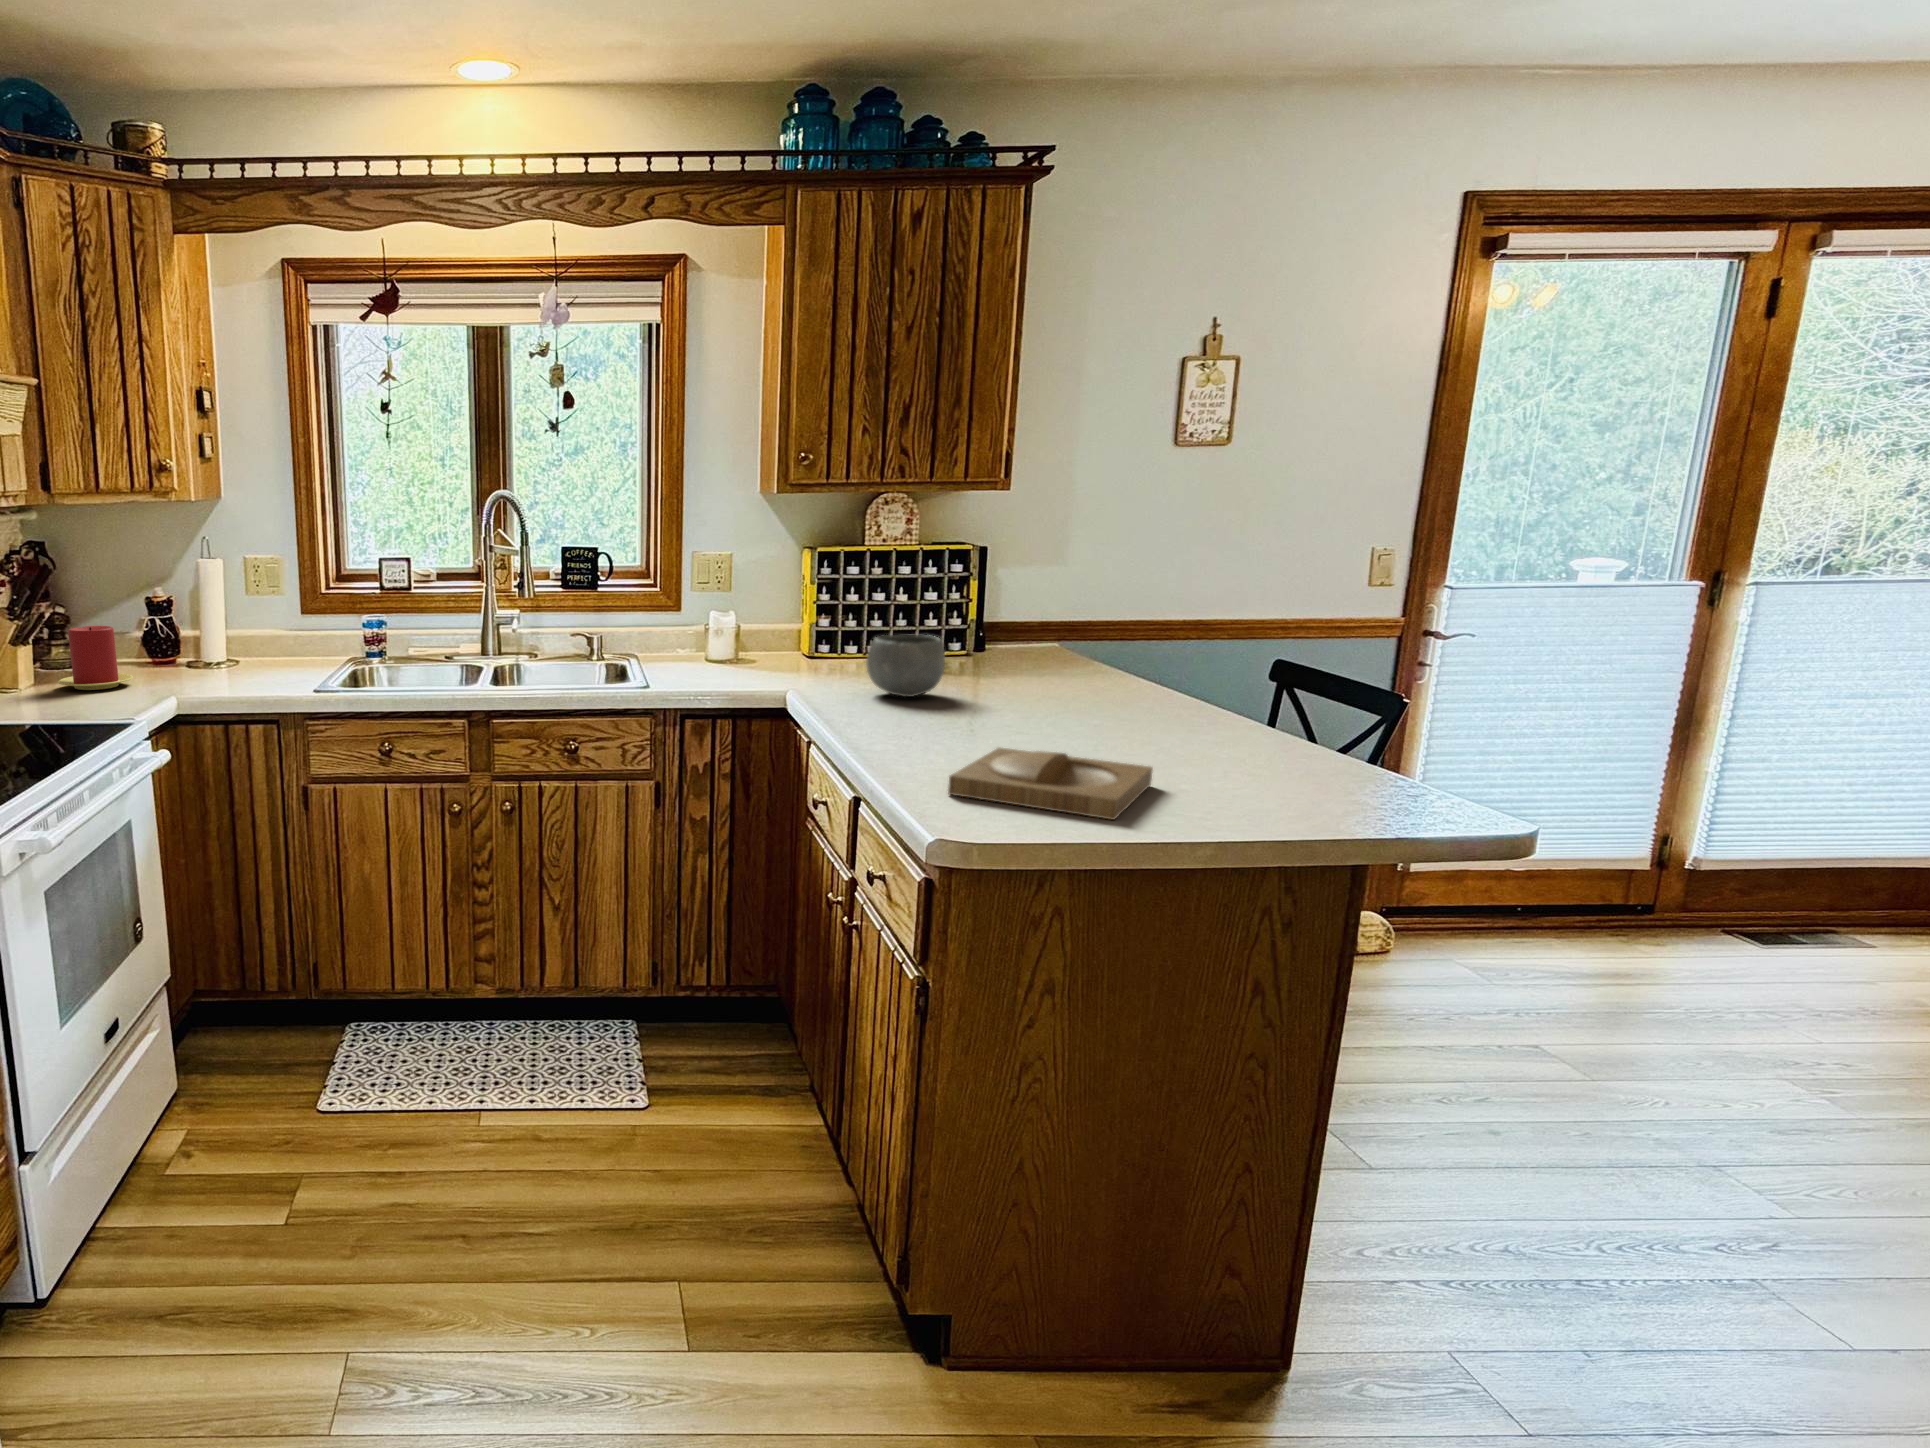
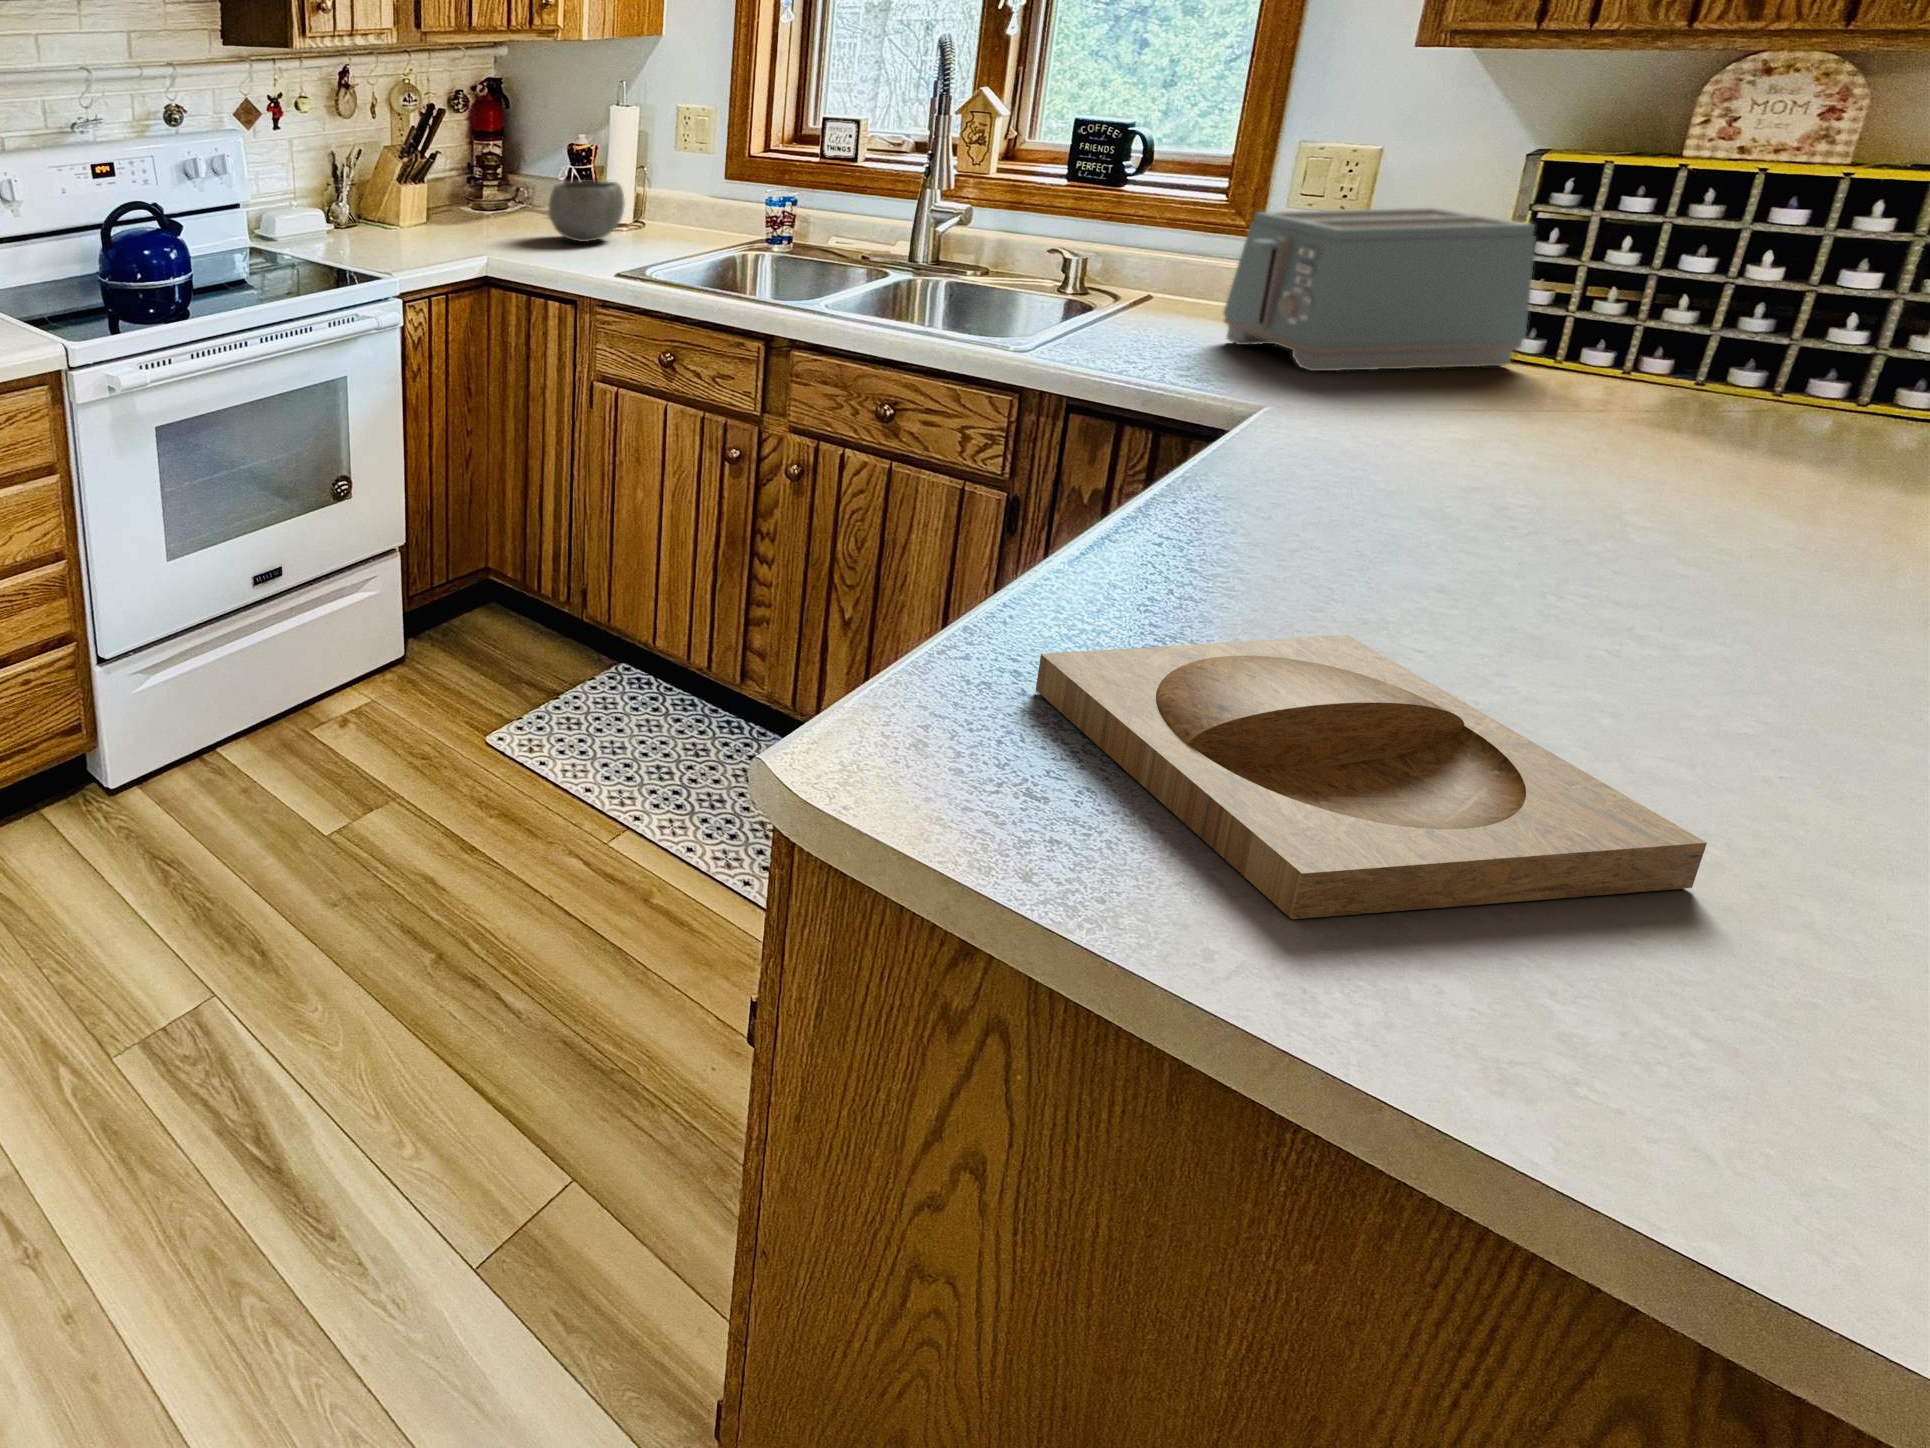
toaster: none [713,587,831,677] -> present [1223,208,1536,371]
candle: present [58,626,133,690] -> none [409,174,483,241]
ceramic bowl: present [866,635,945,697] -> present [548,180,624,242]

